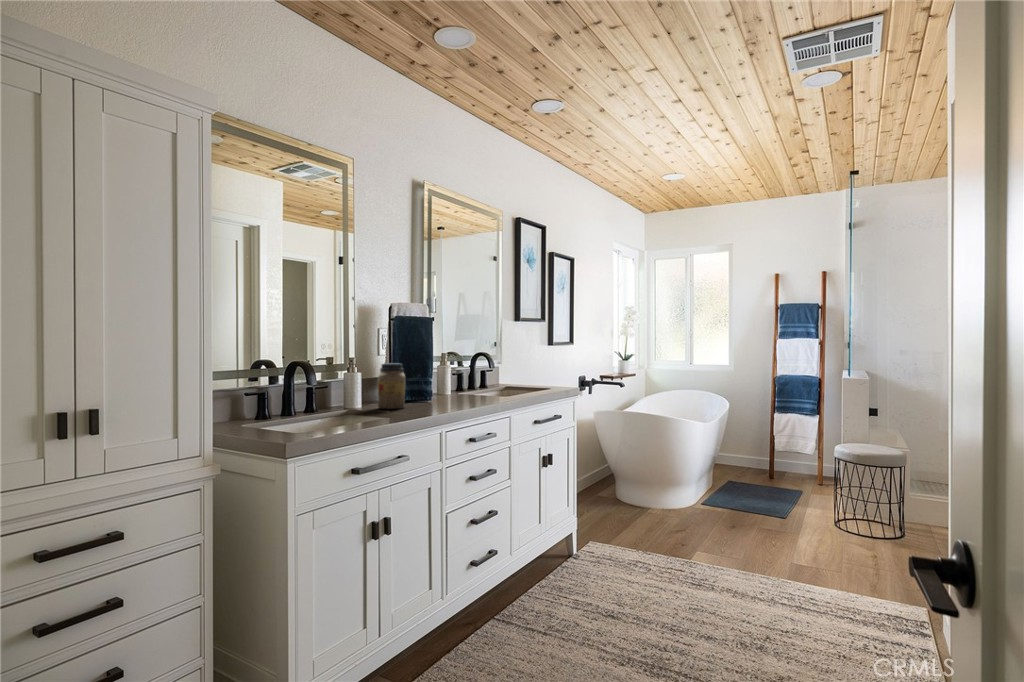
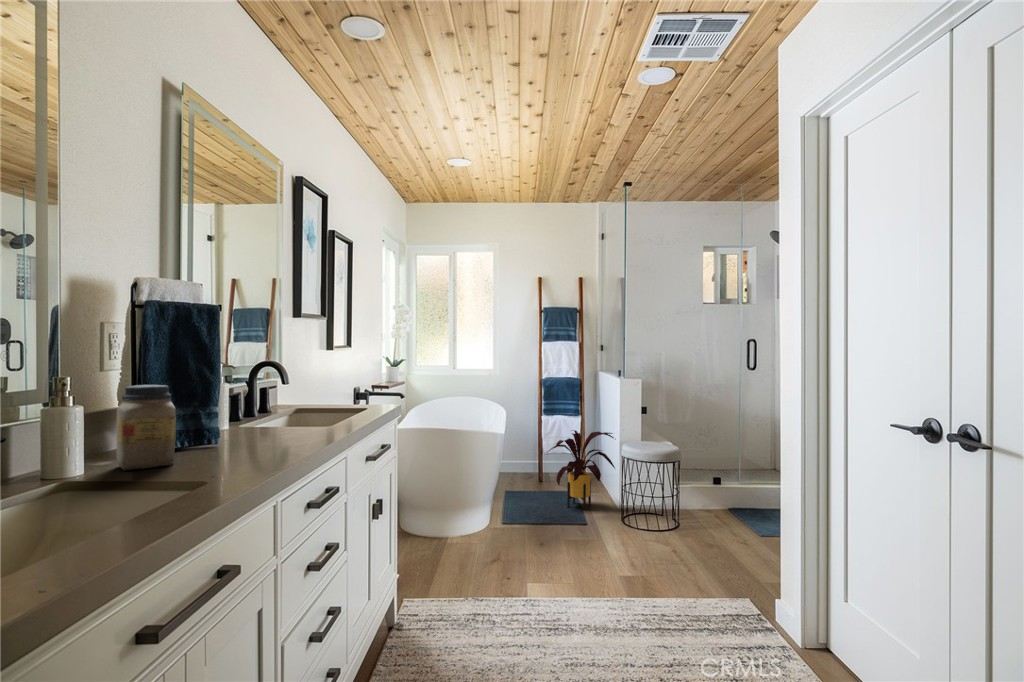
house plant: none [763,426,845,507] -> present [548,430,615,510]

